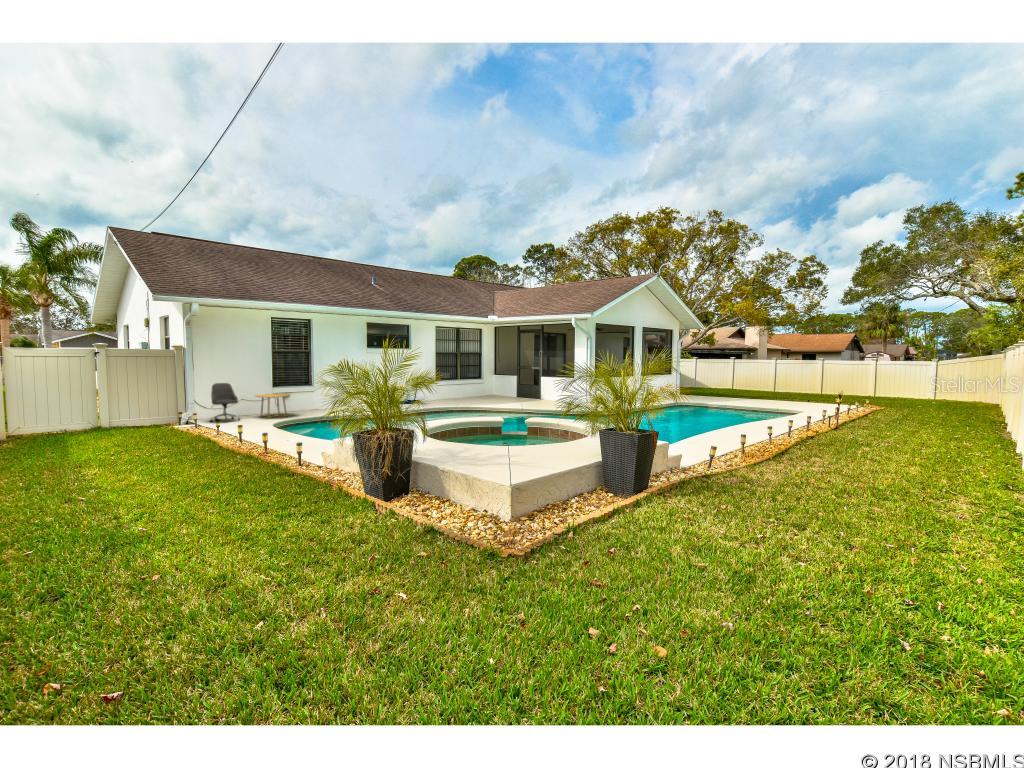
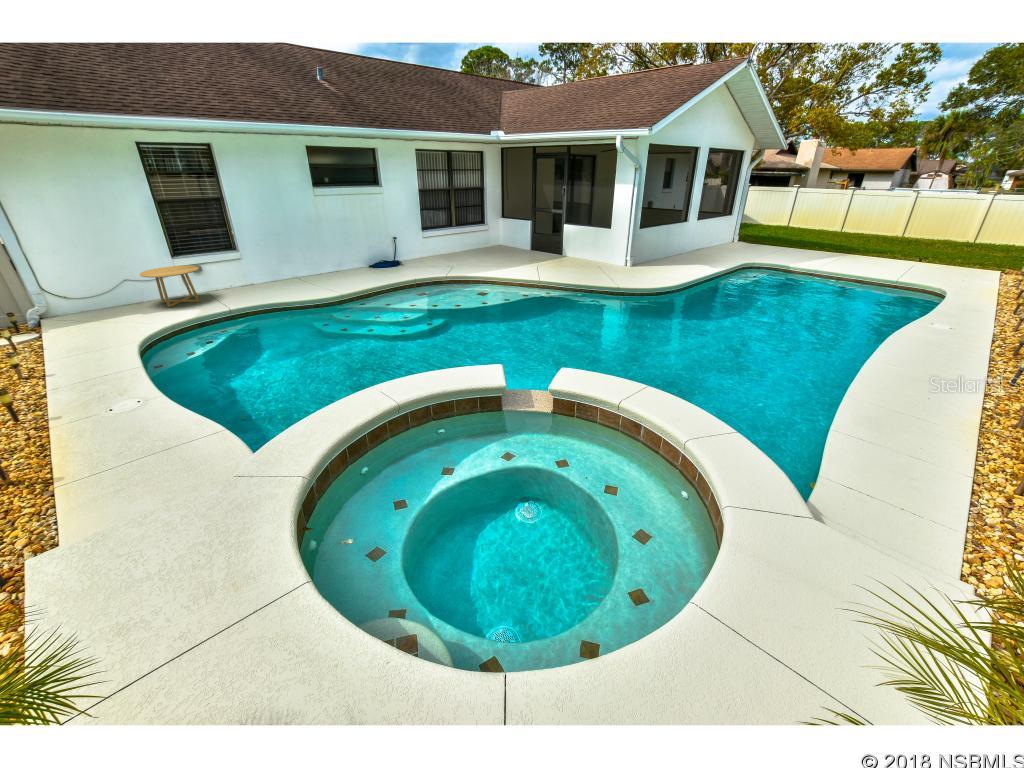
chair: present [210,383,240,422] -> none [61,255,124,320]

